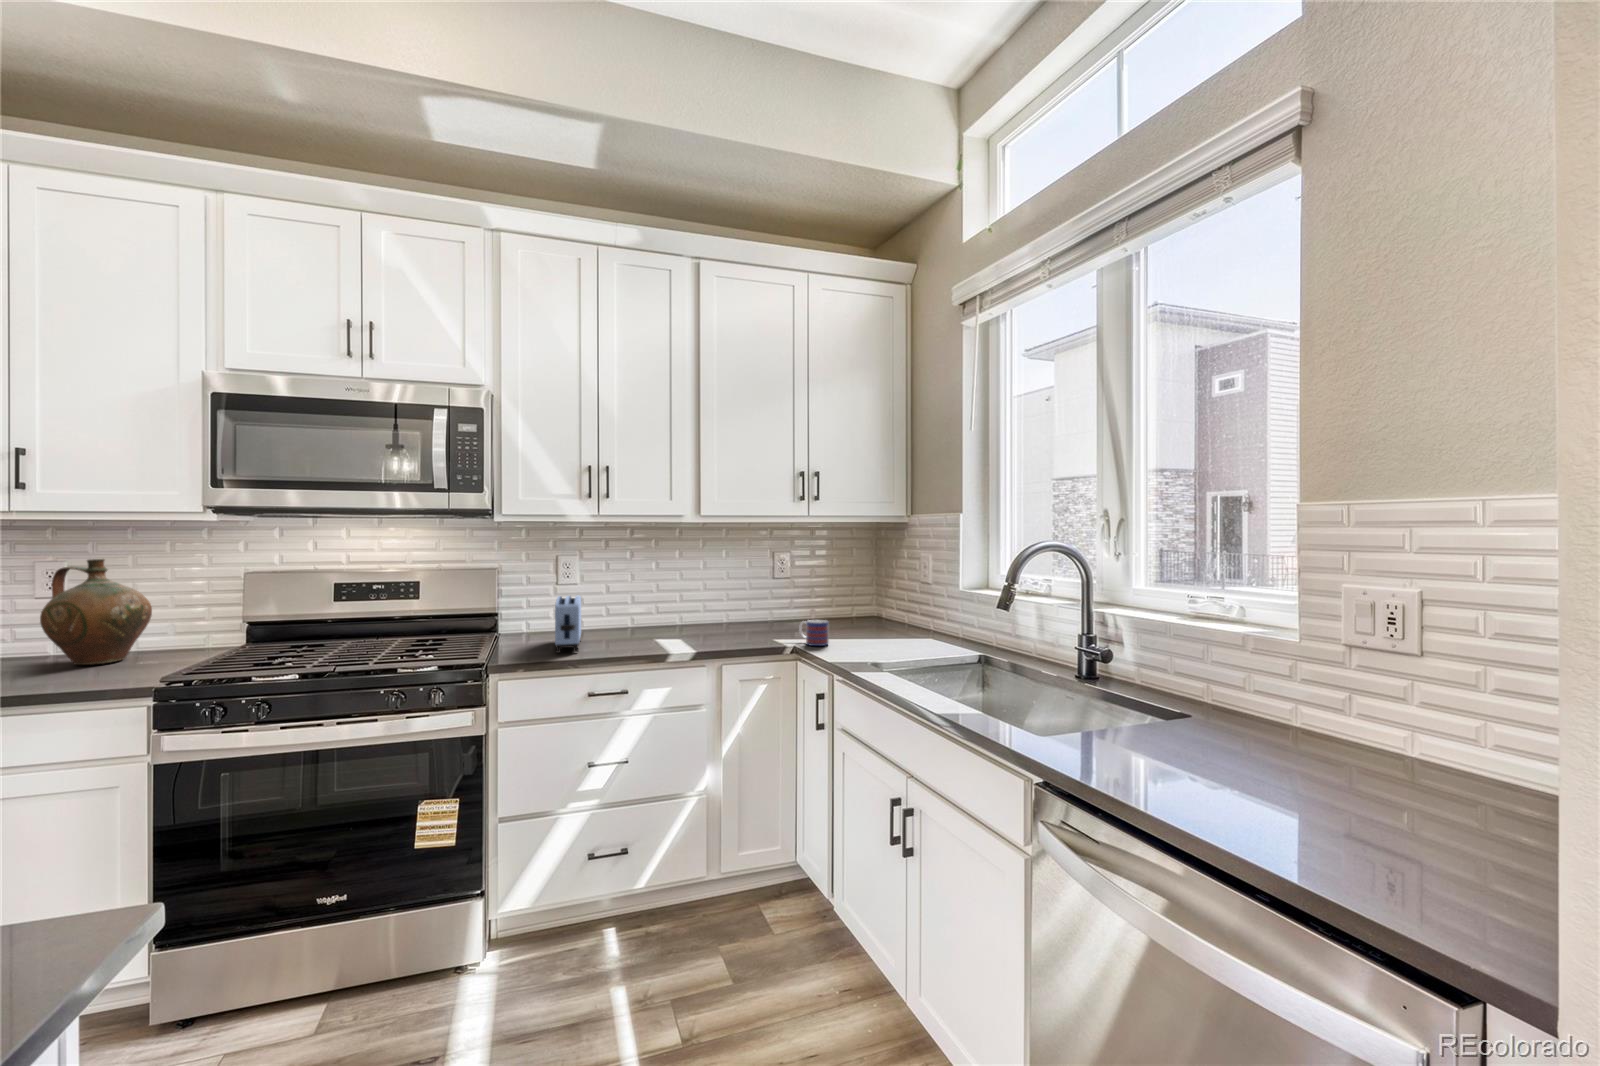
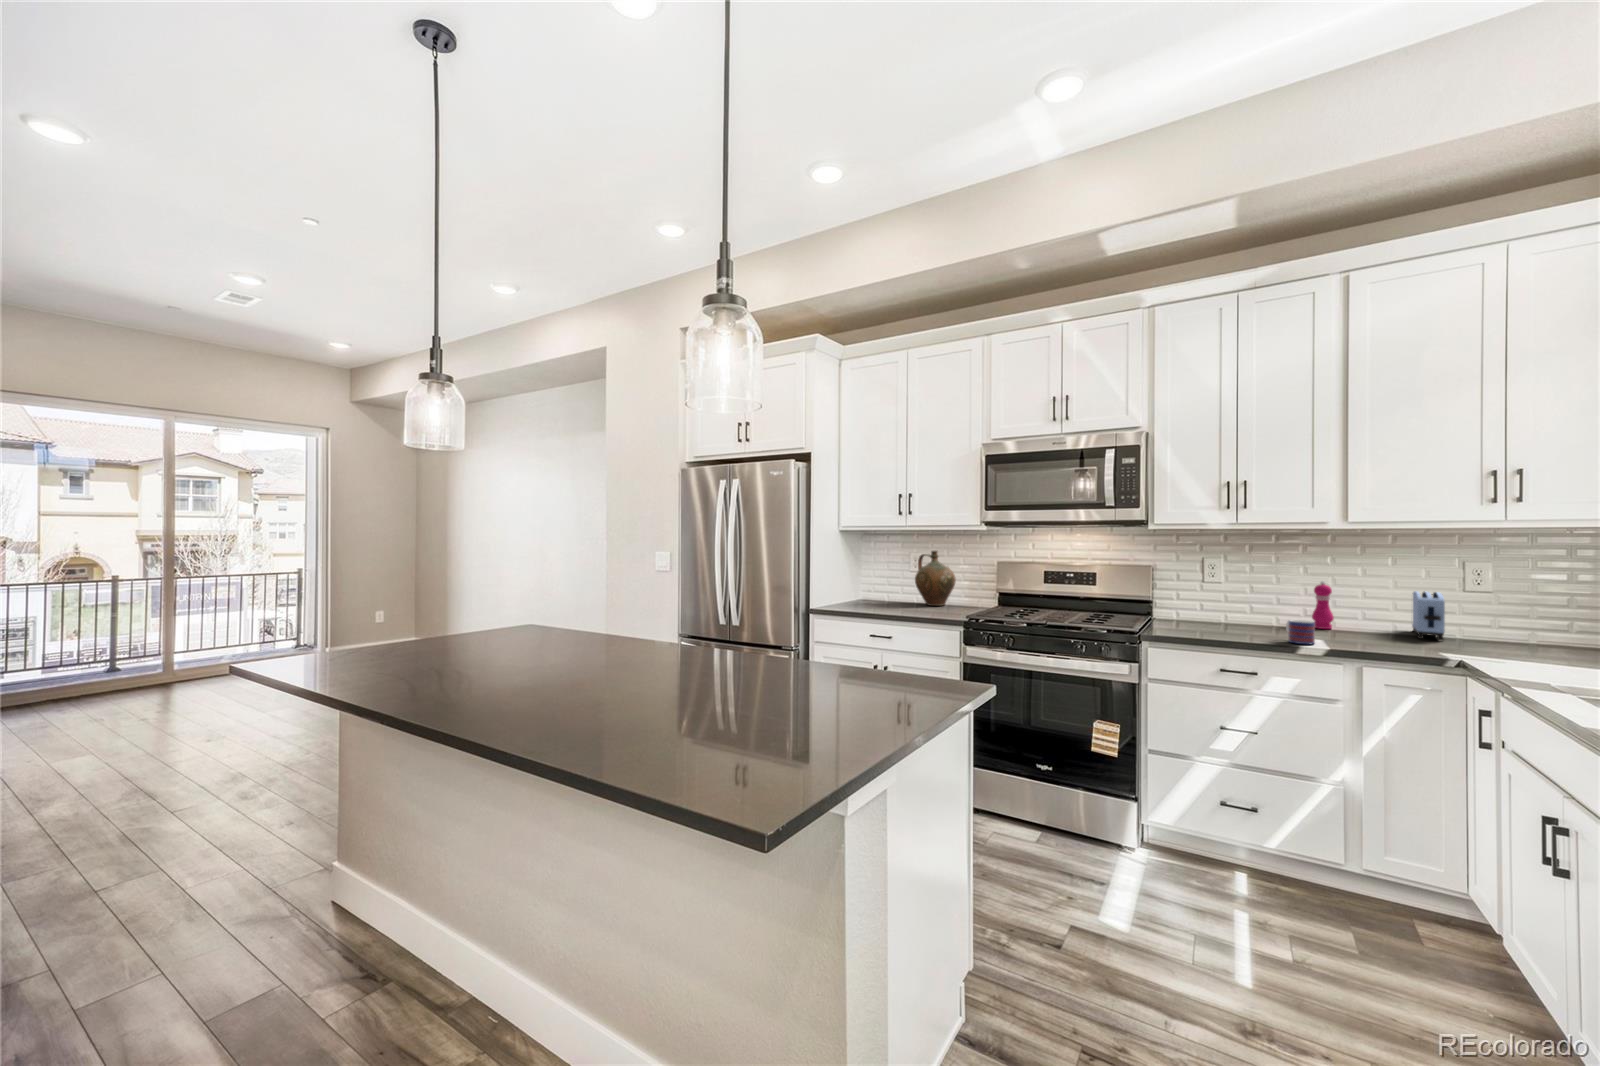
pepper mill: none [659,576,677,626] -> present [1312,581,1334,629]
toaster: present [555,596,581,653] -> present [1412,591,1445,640]
mug: present [799,620,829,646] -> present [1286,620,1315,644]

